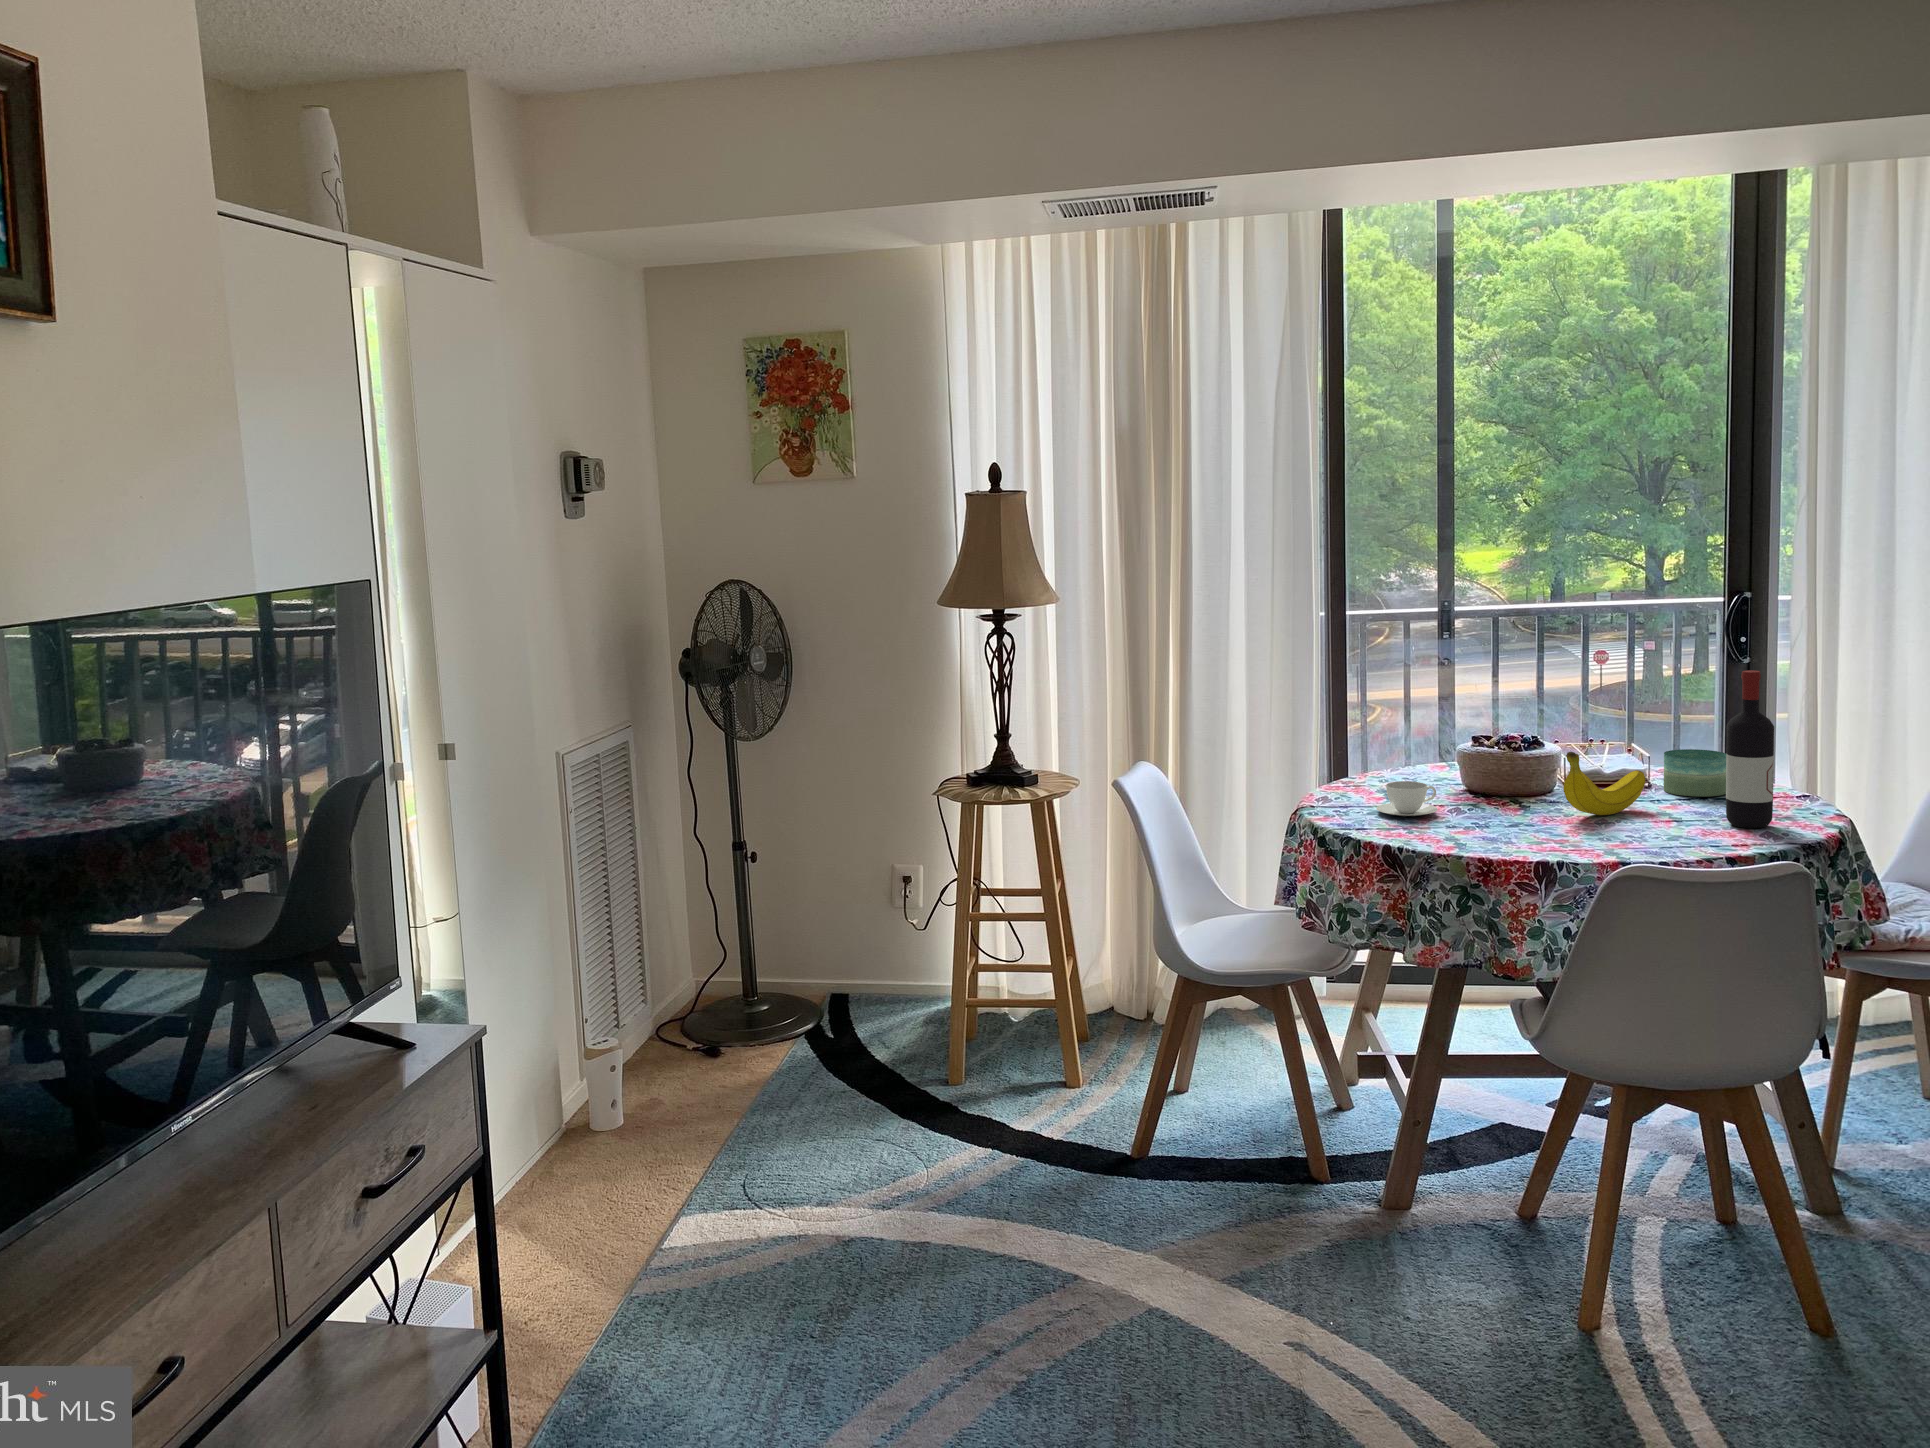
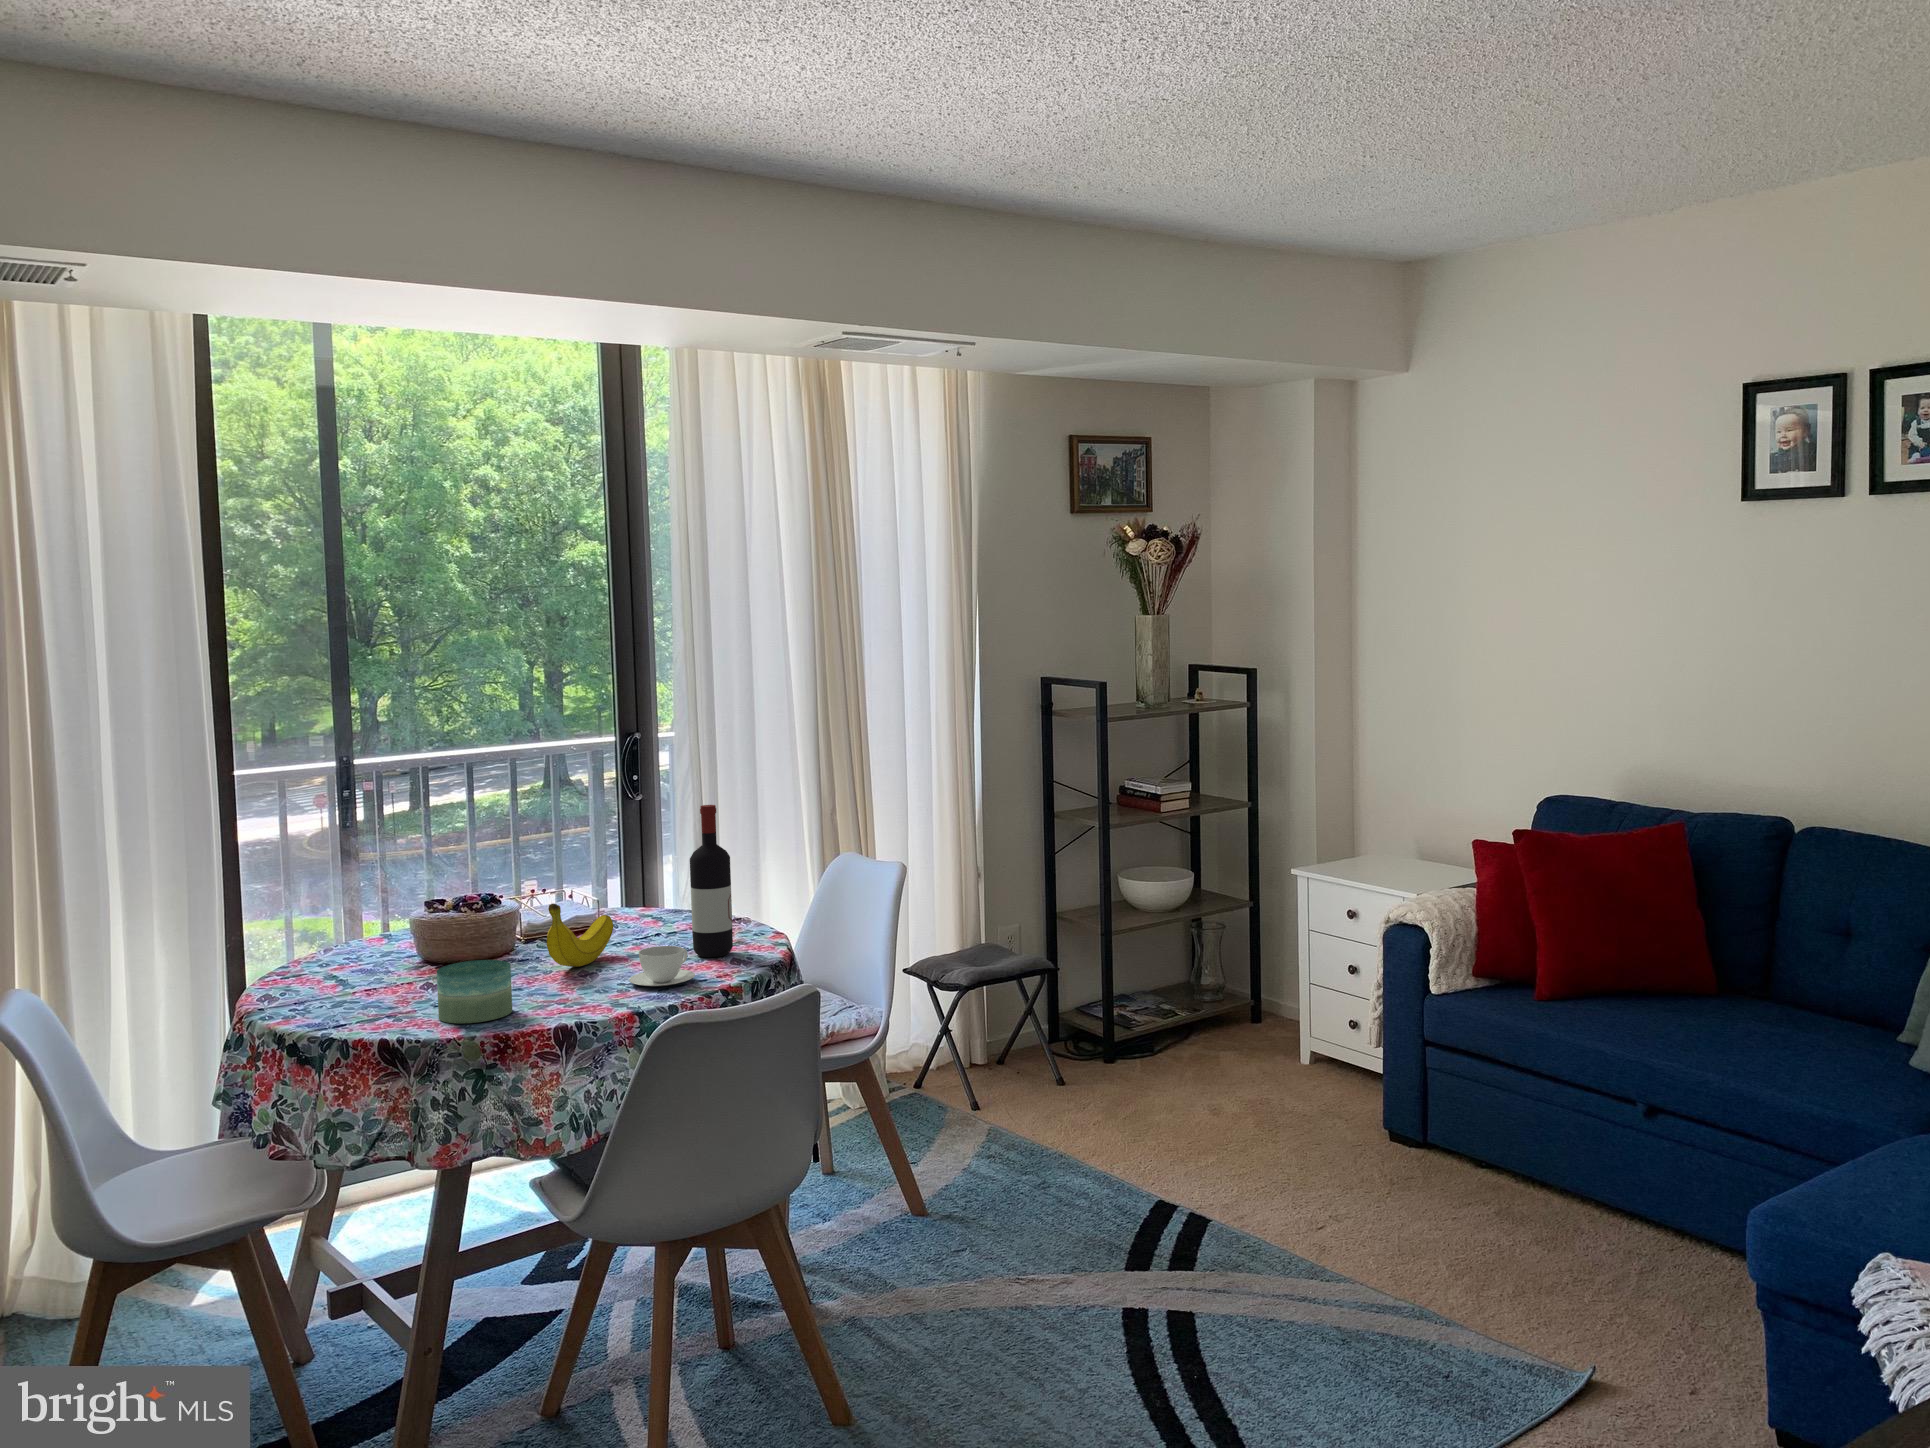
candle: present [1664,749,1726,797] -> present [437,960,512,1023]
teacup: present [1377,781,1438,816] -> present [629,946,695,986]

